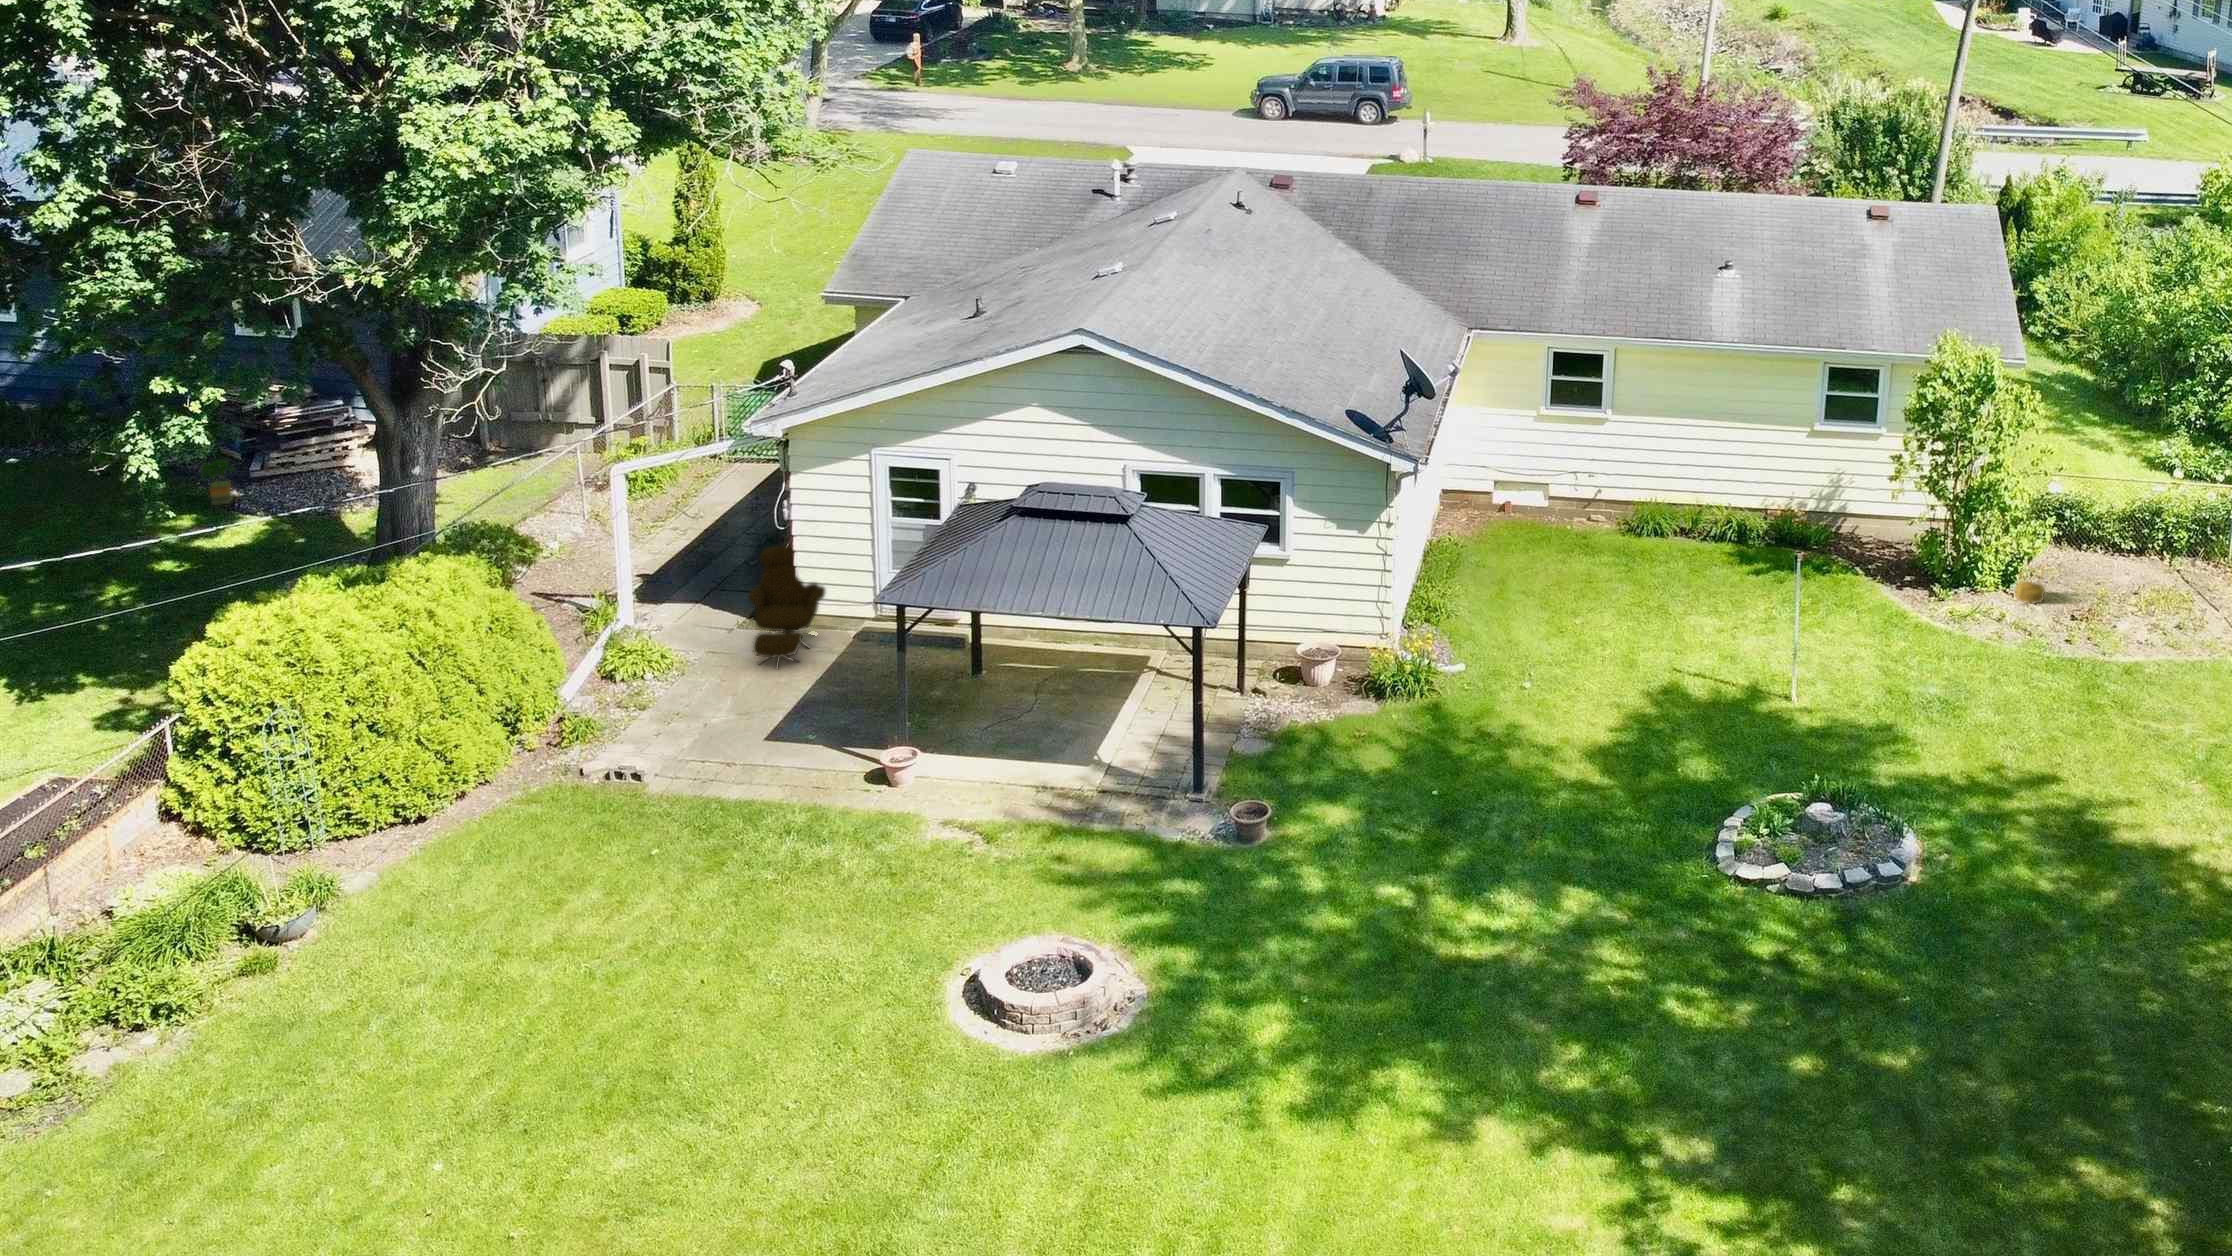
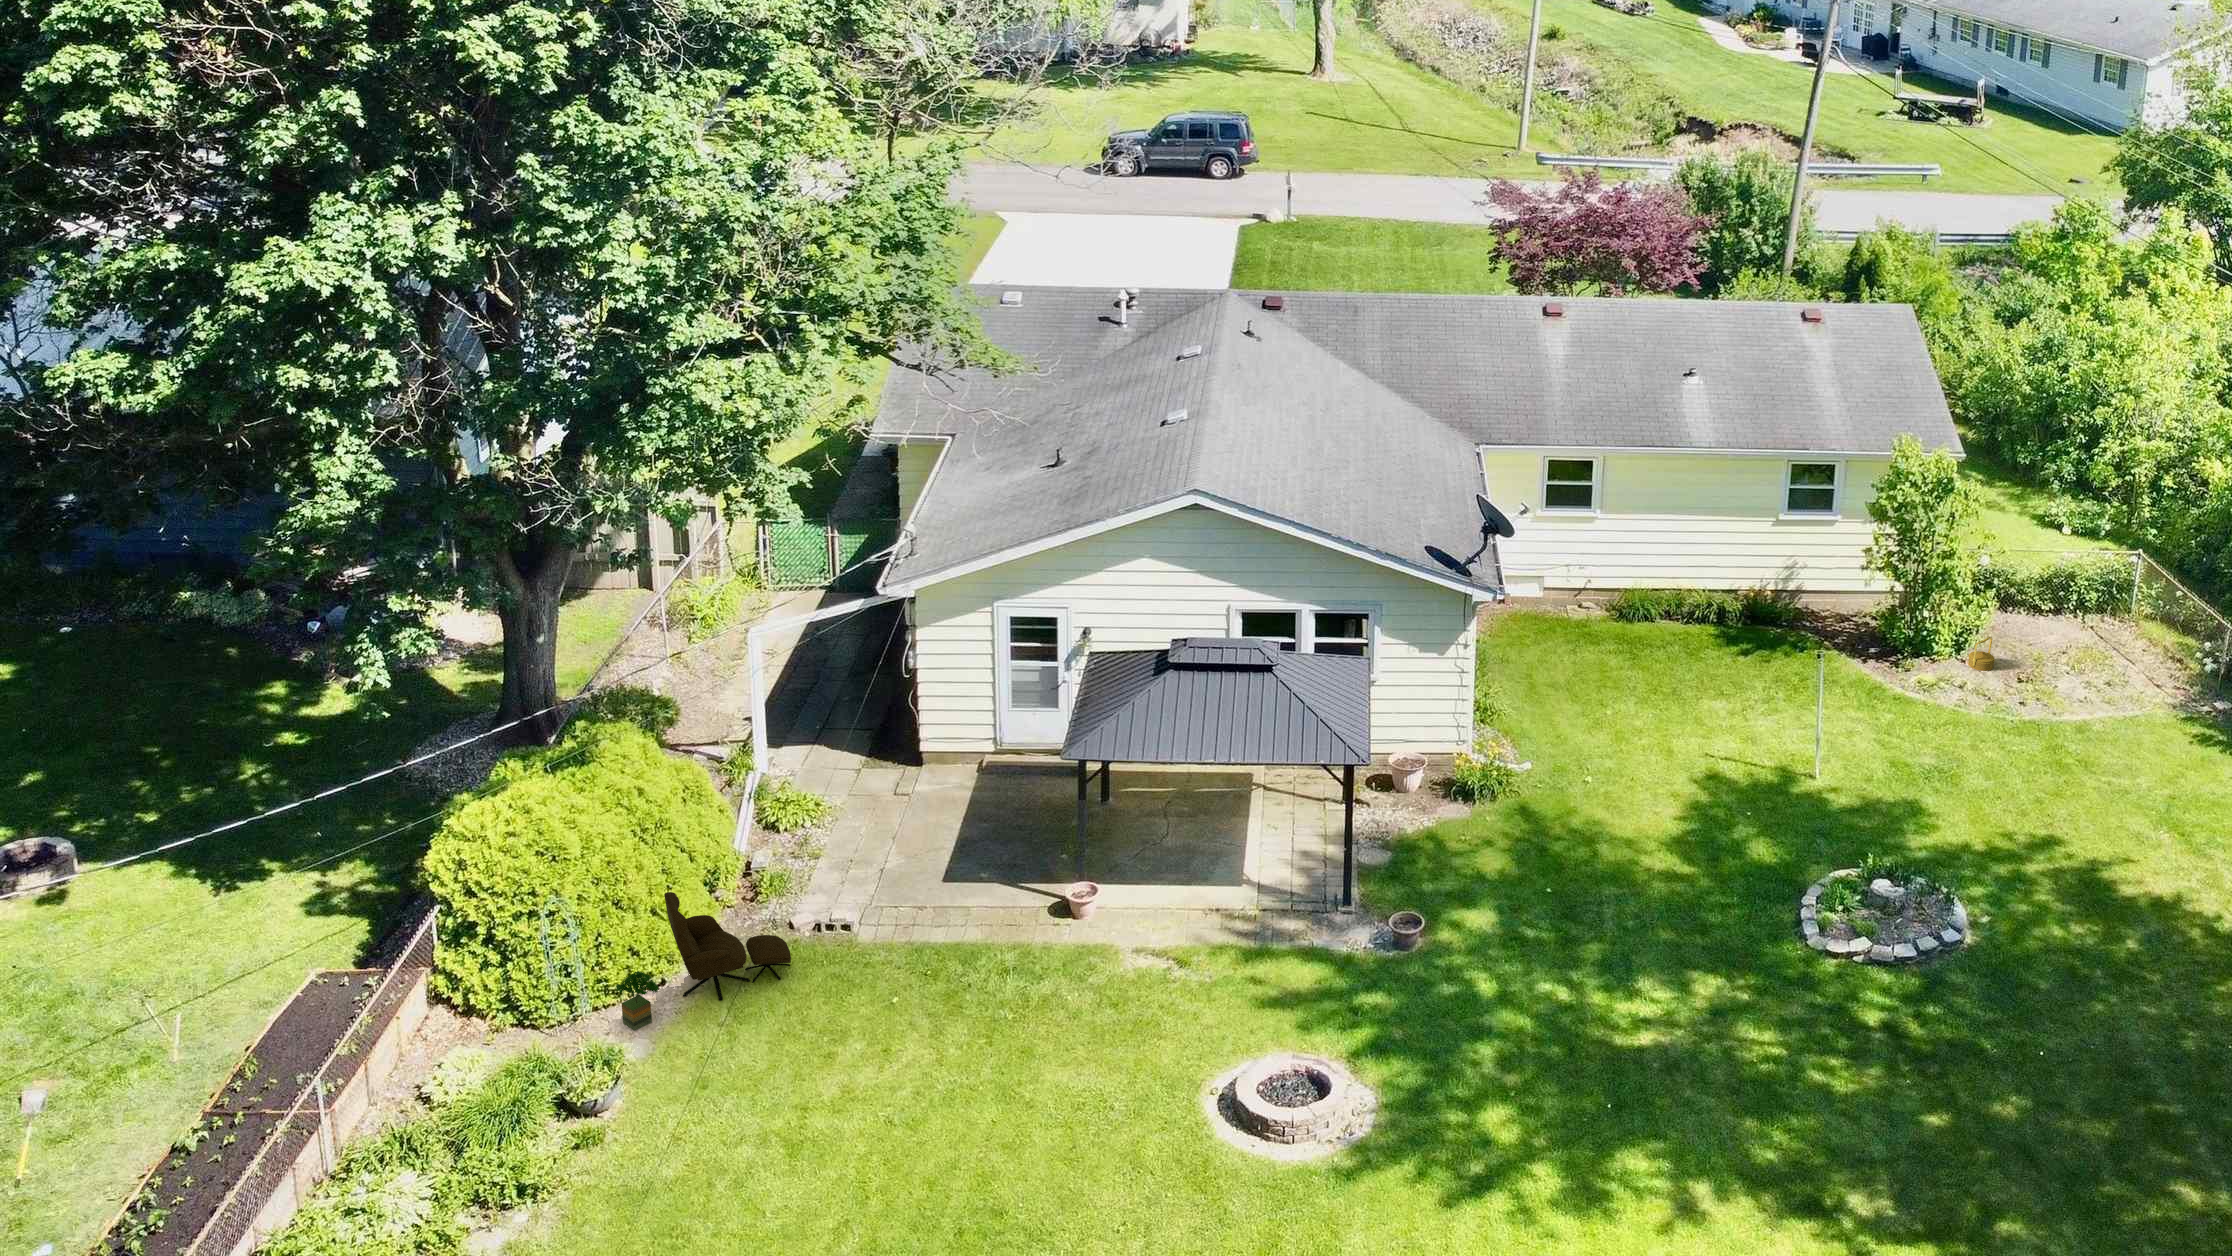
potted tree: present [200,460,234,505] -> present [616,971,659,1031]
lounge chair: present [748,546,825,667] -> present [664,892,791,1001]

